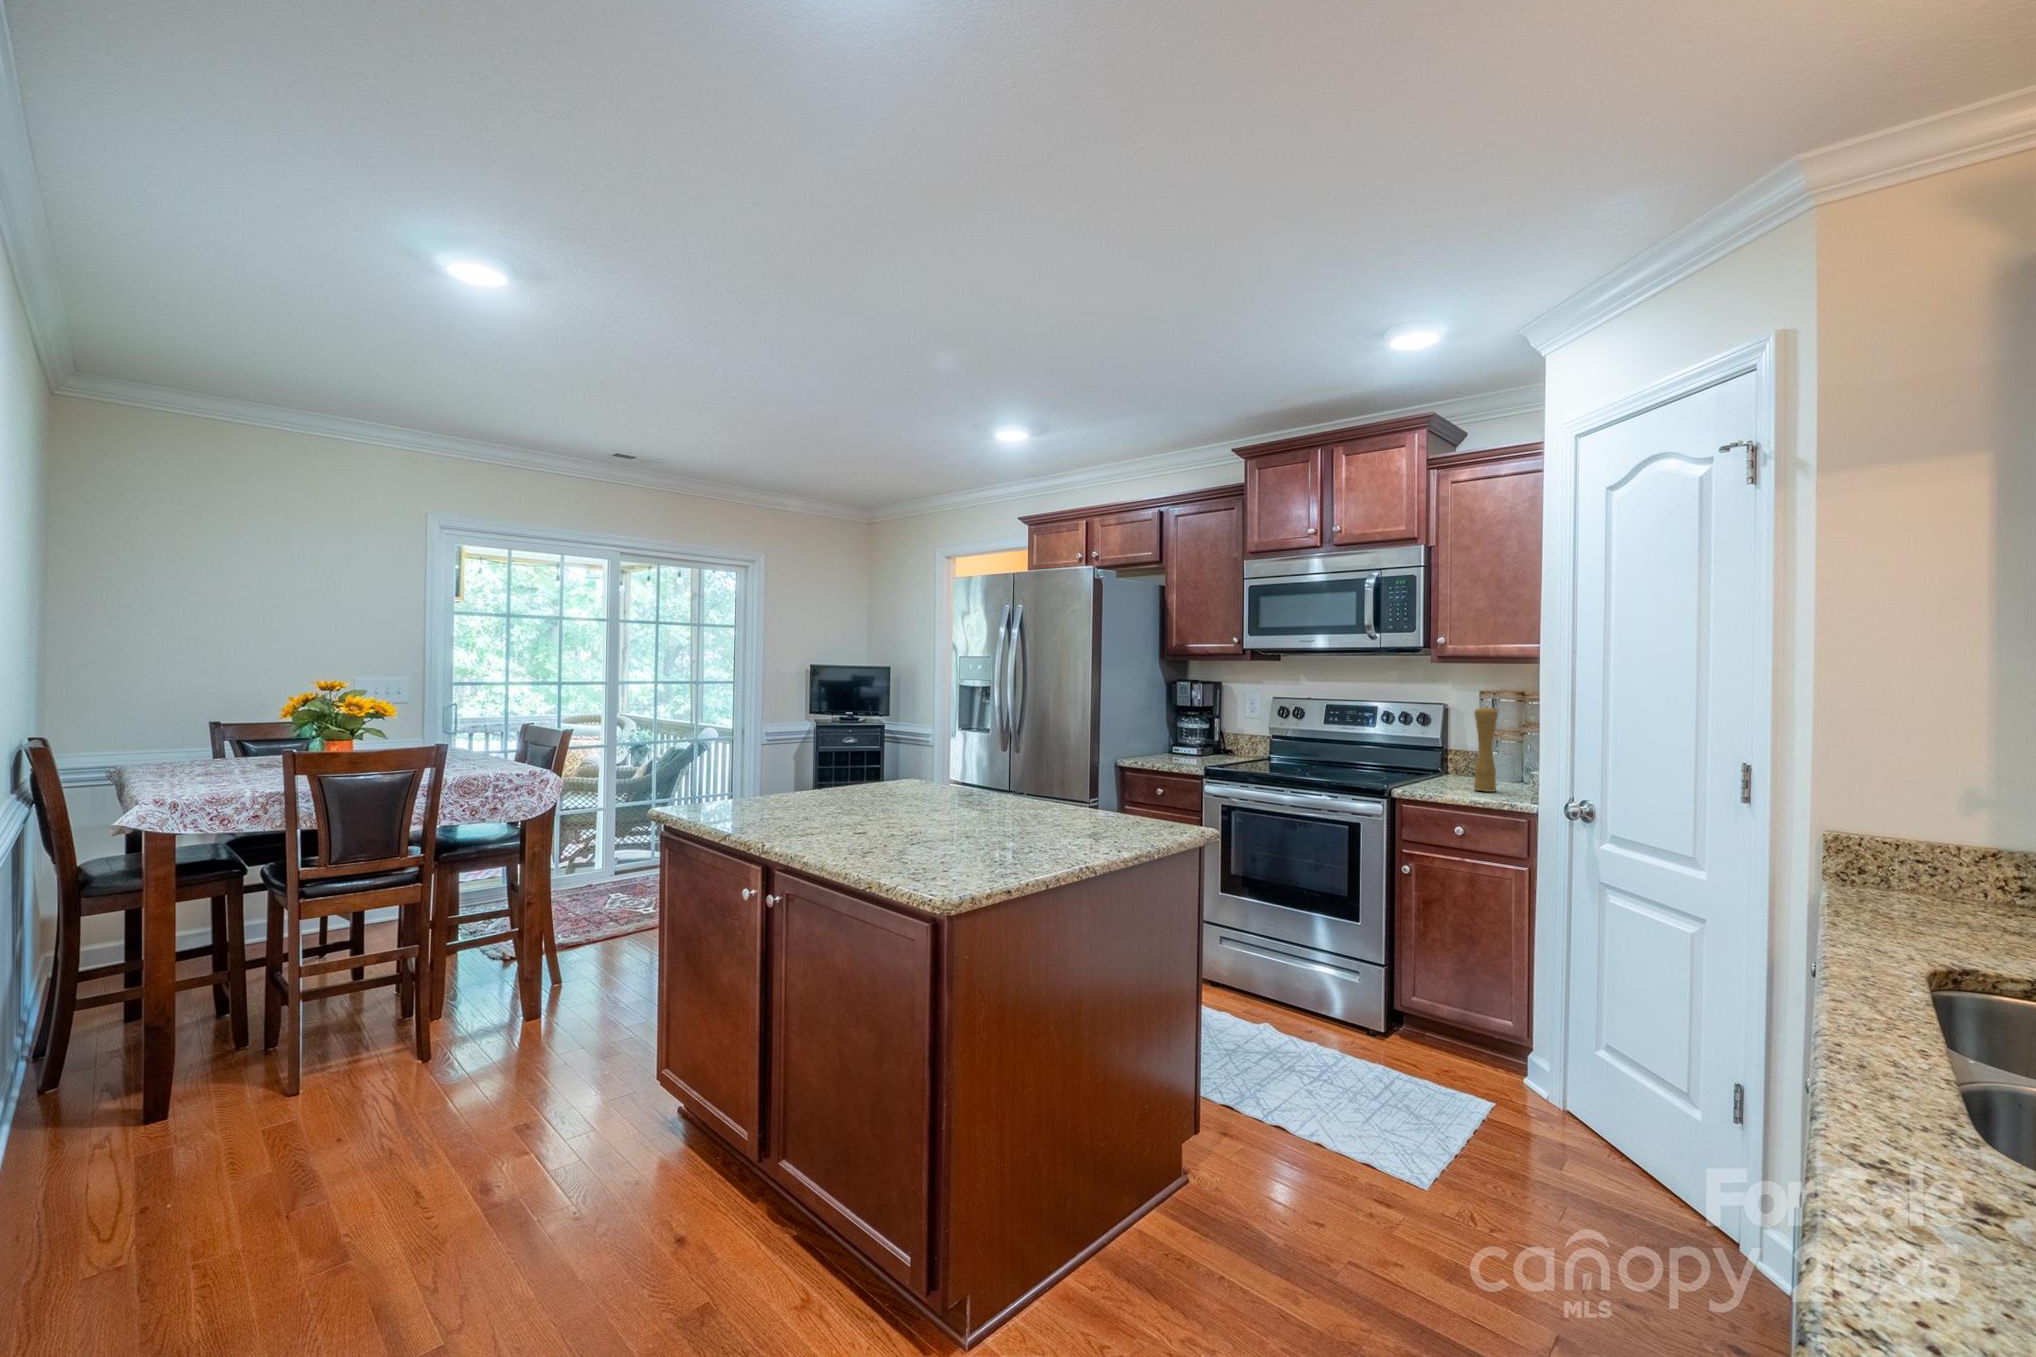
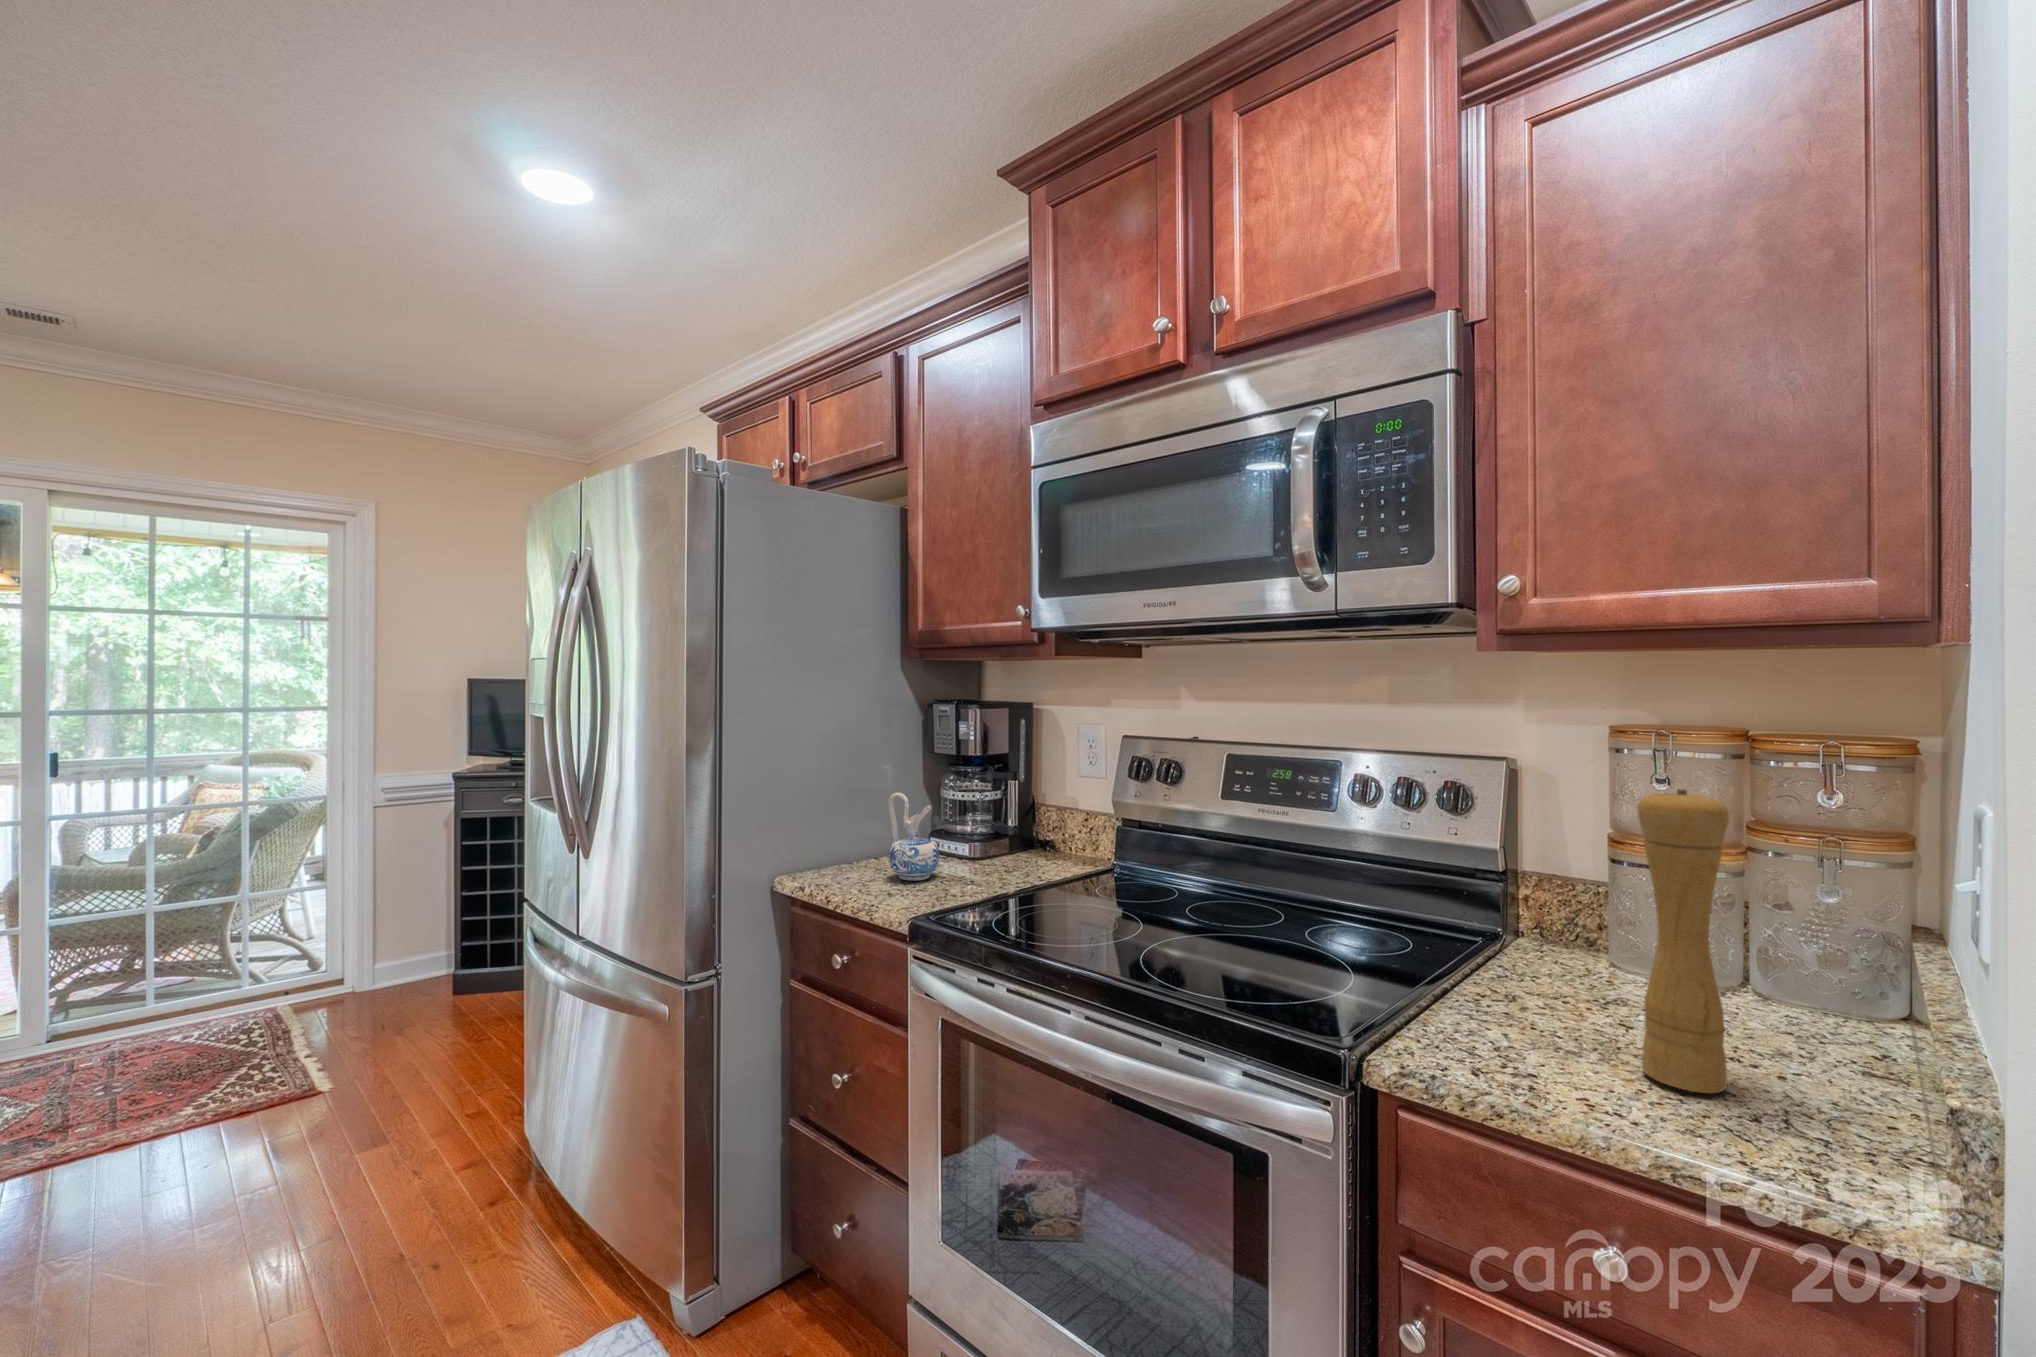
ceramic pitcher: none [1167,722,1191,761] -> present [888,793,939,881]

